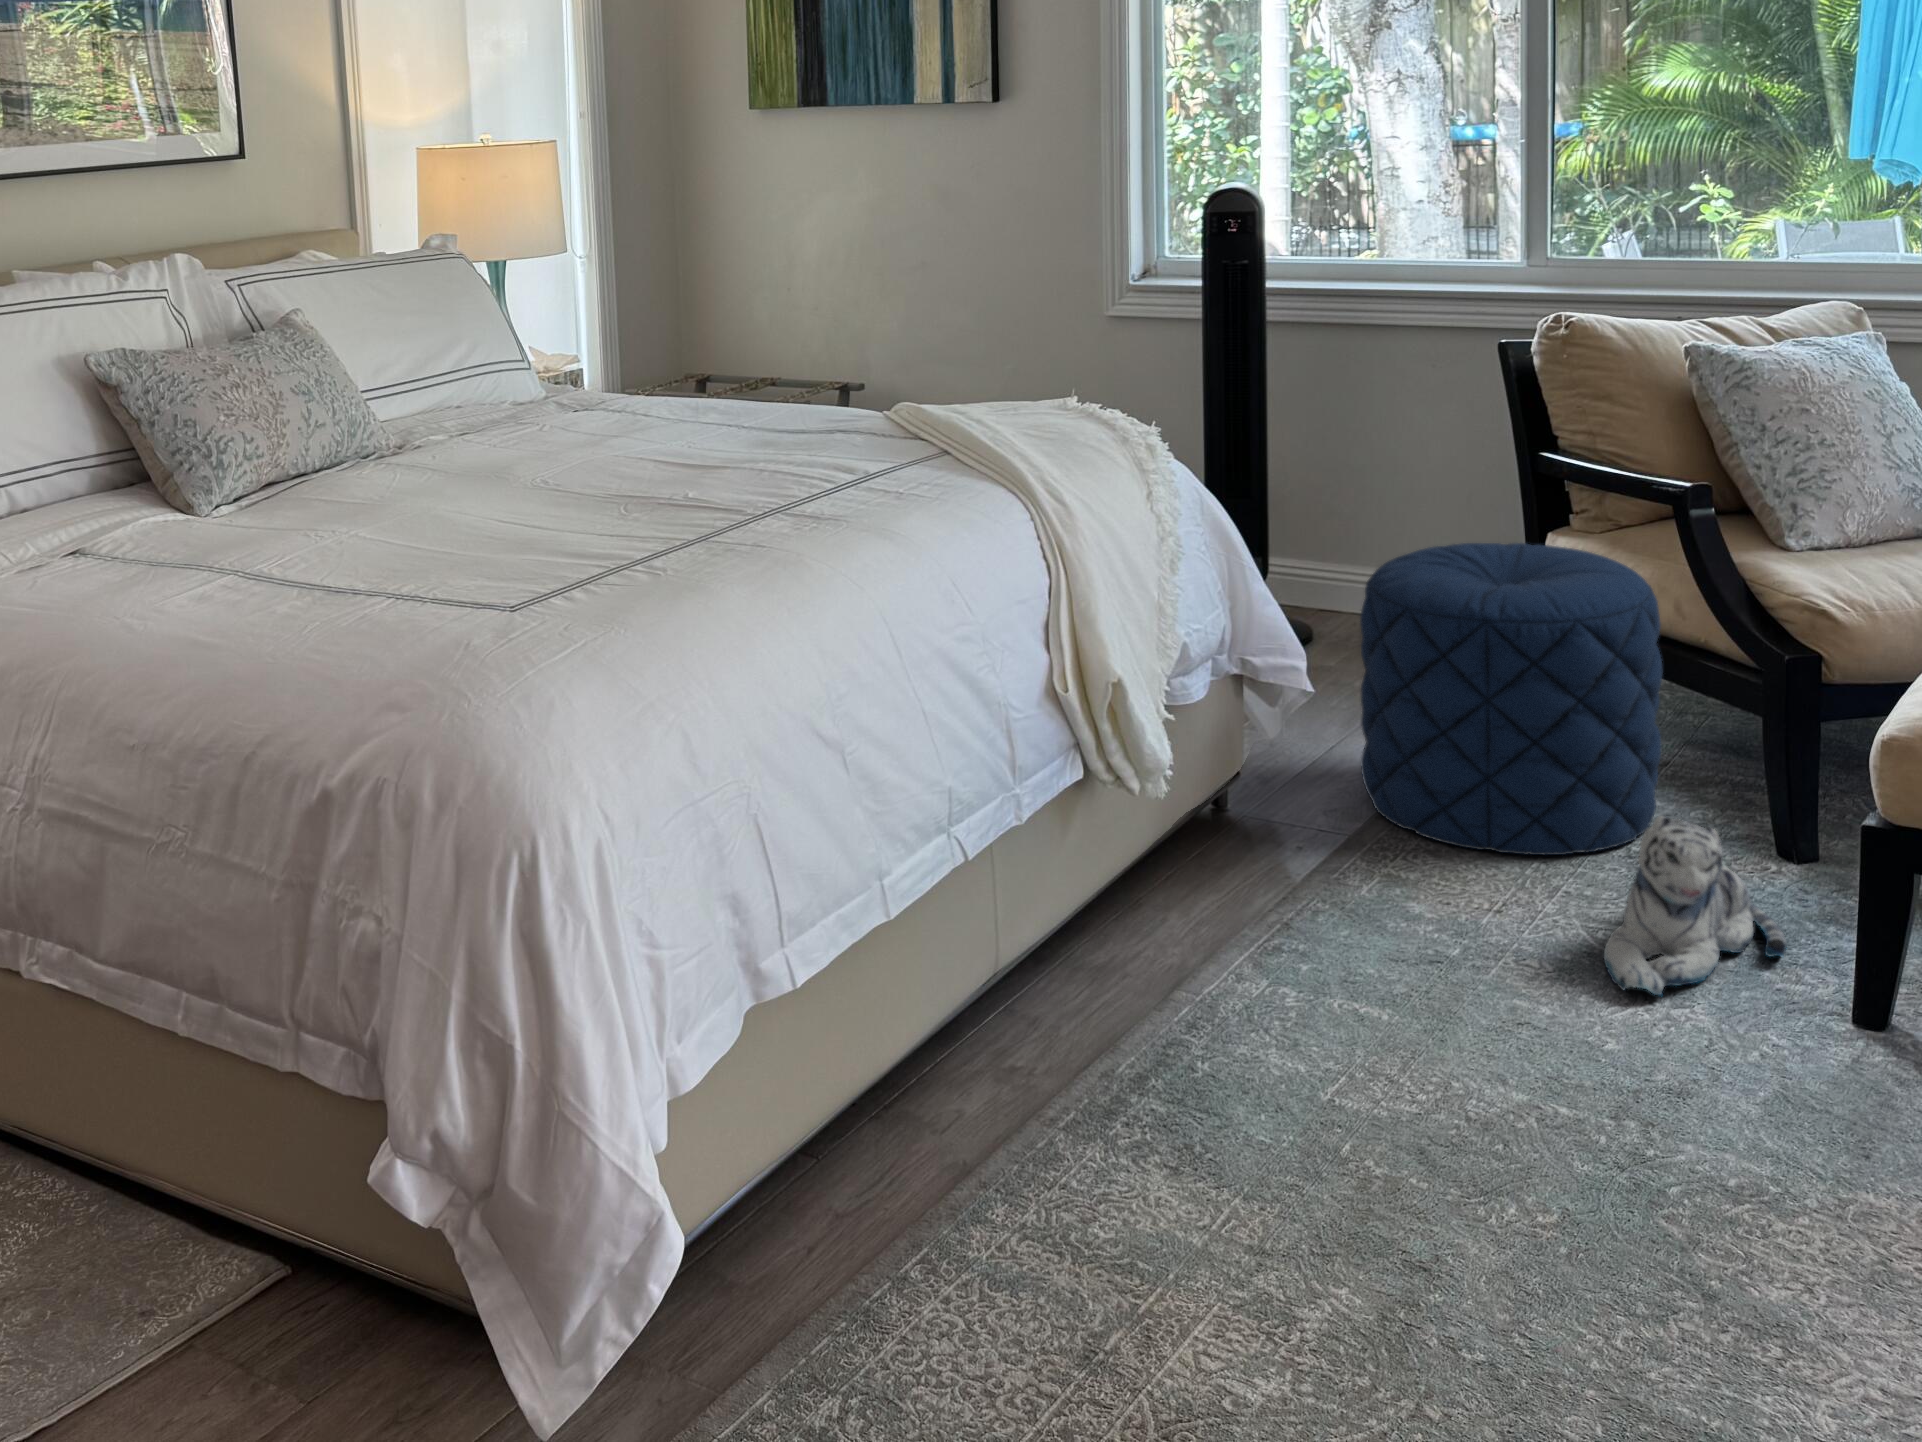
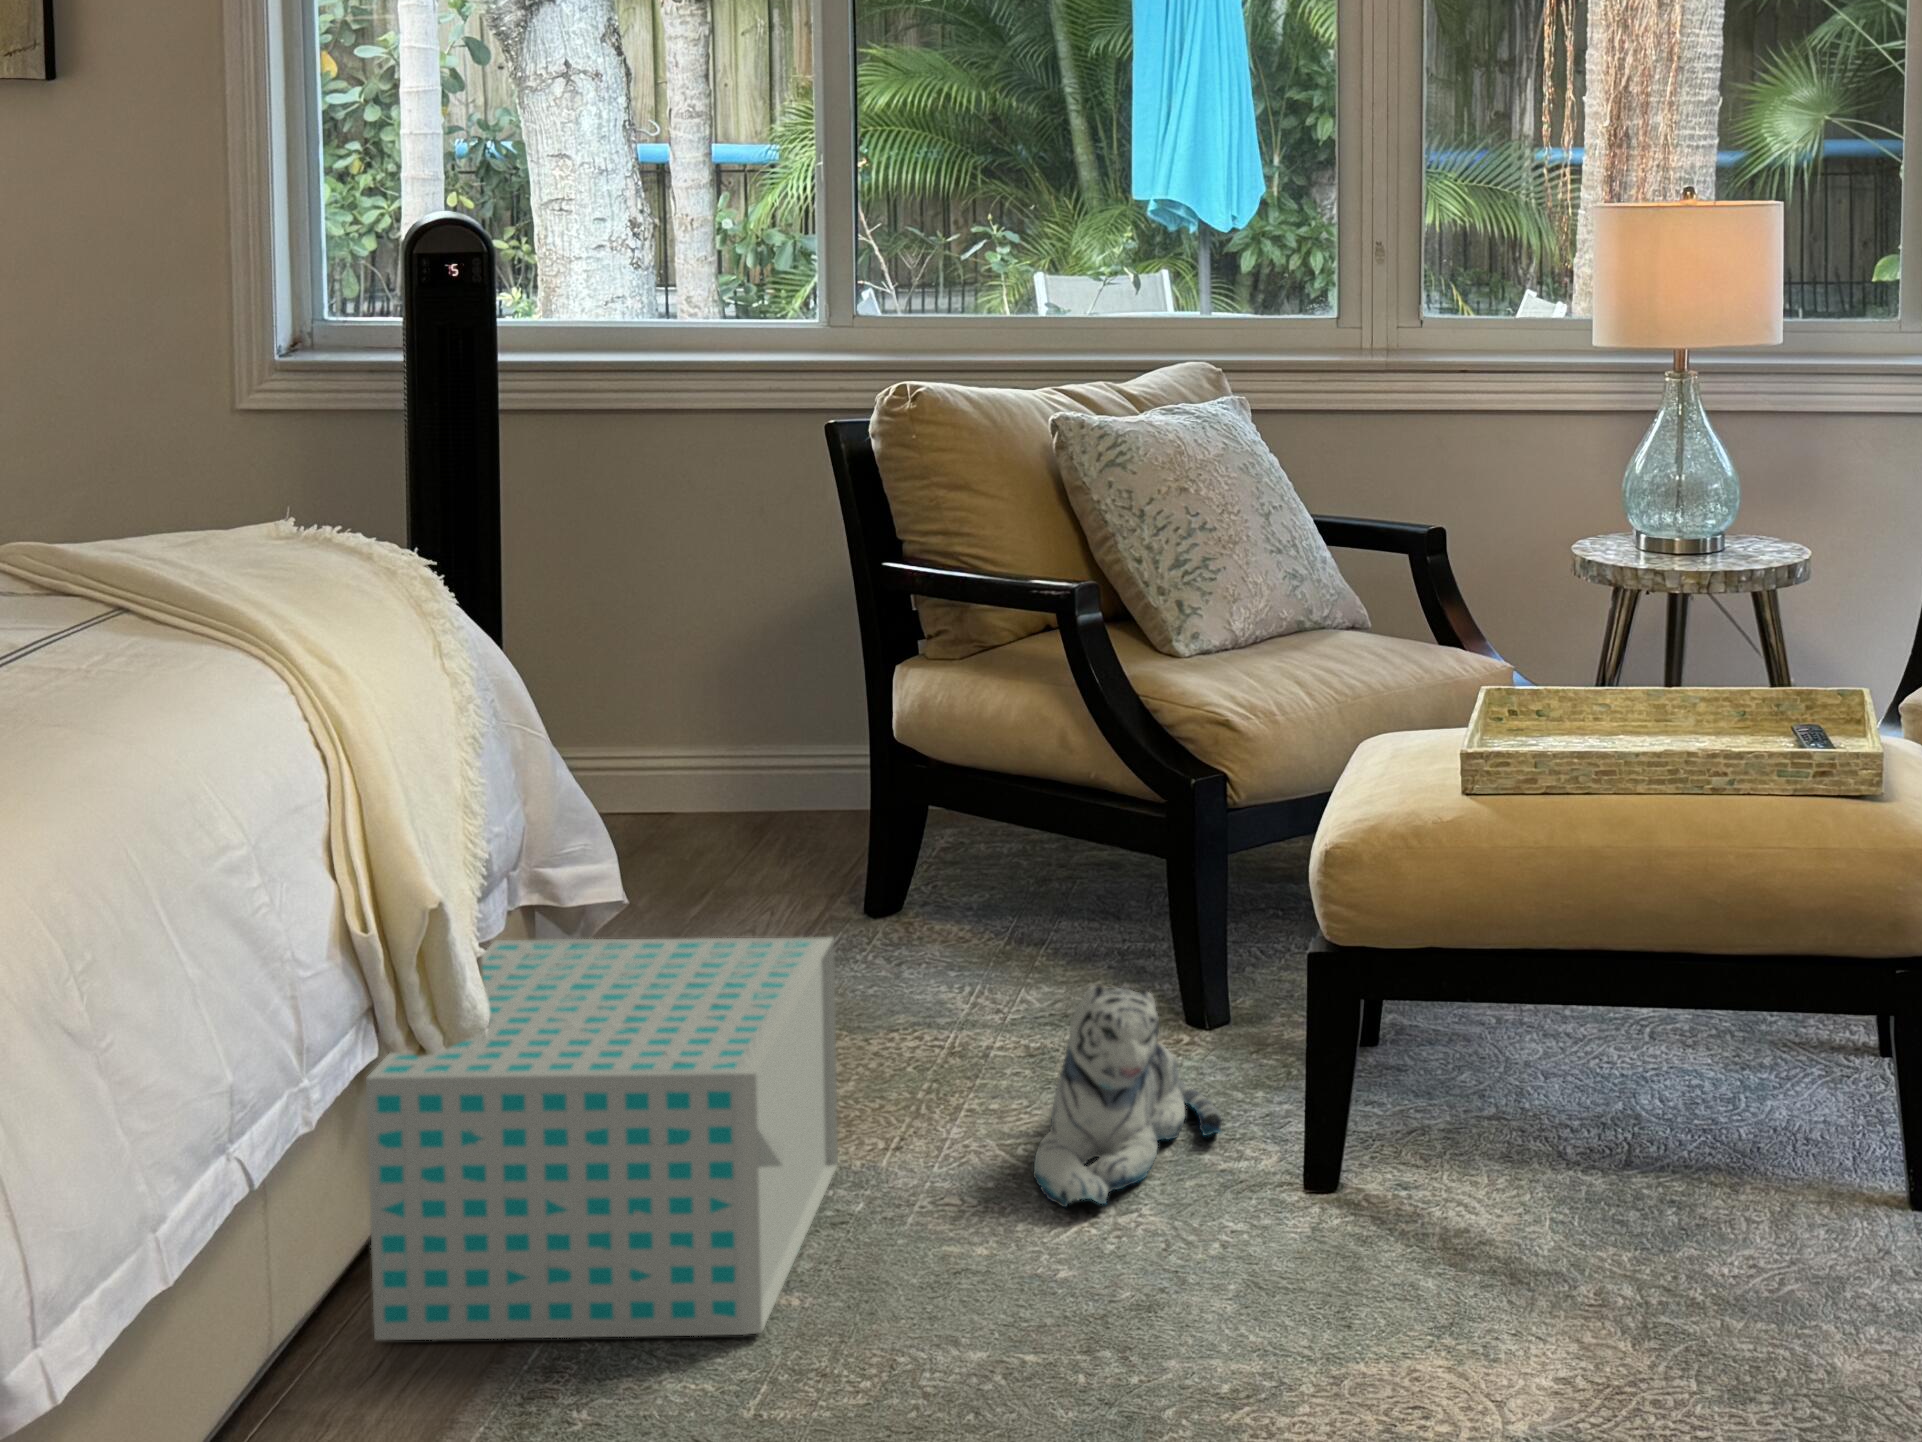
pouf: present [1360,543,1663,855] -> none [695,677,1057,1079]
storage box: none [1074,707,1444,1035] -> present [366,937,838,1340]

